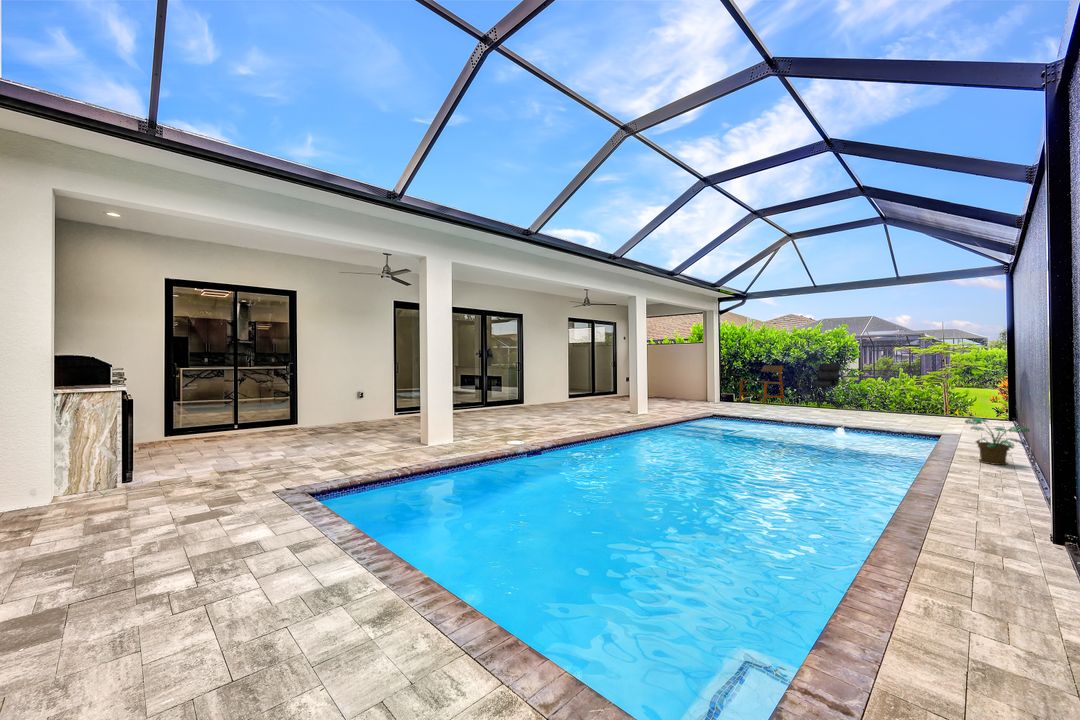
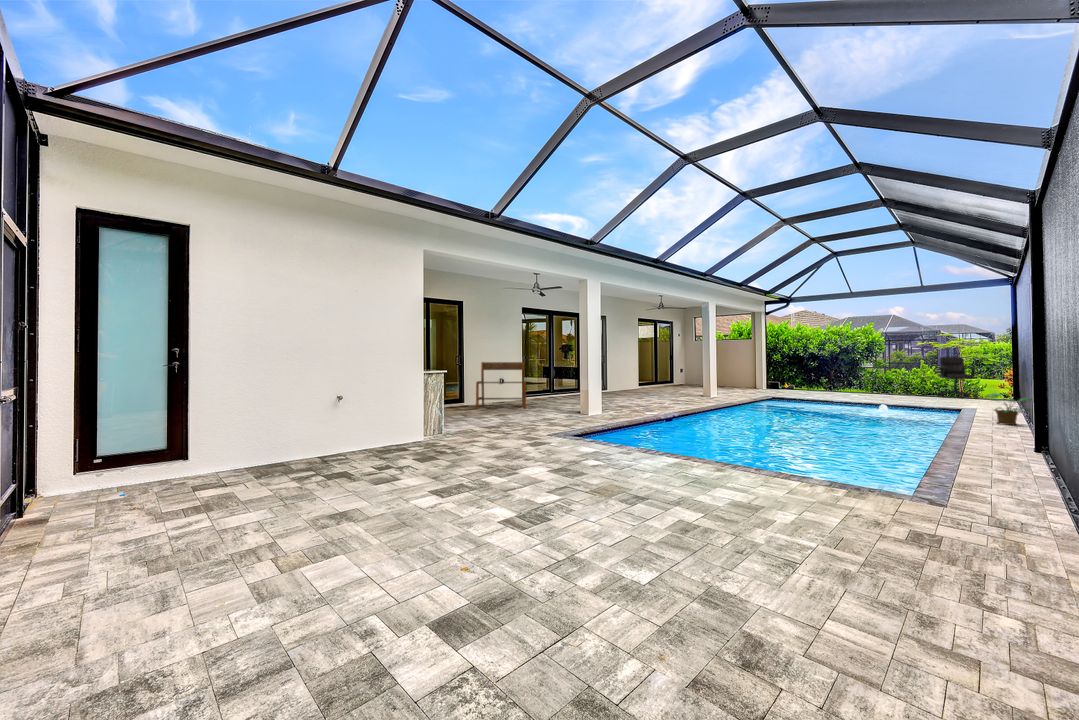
chair: present [805,363,843,407] -> present [937,357,978,398]
bench: present [739,365,784,404] -> present [476,362,527,408]

